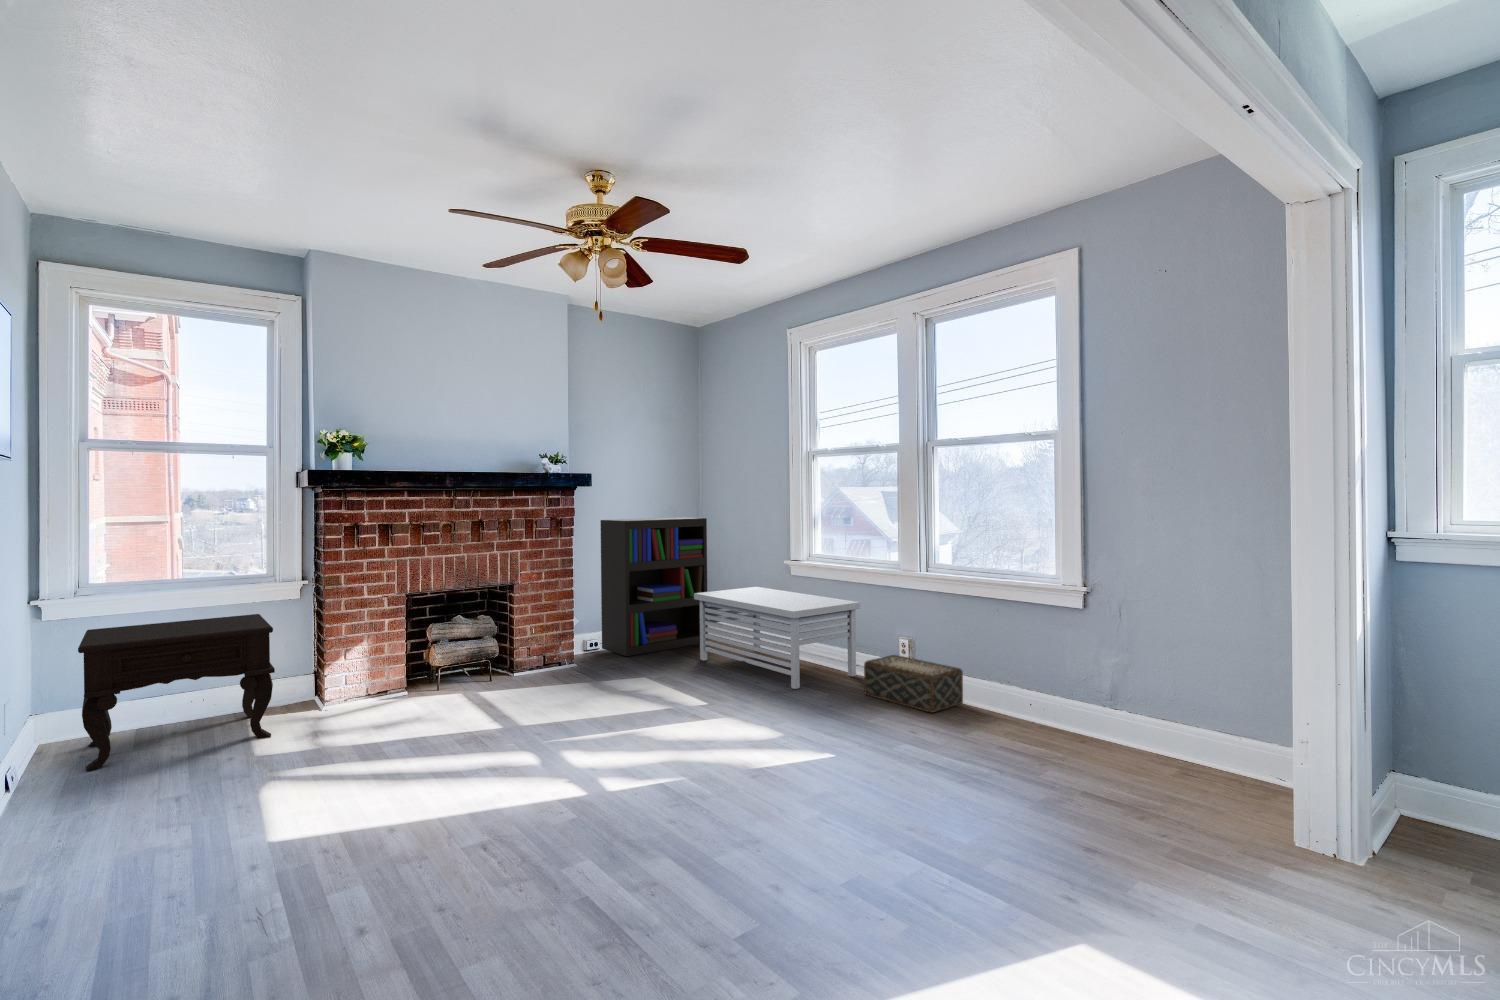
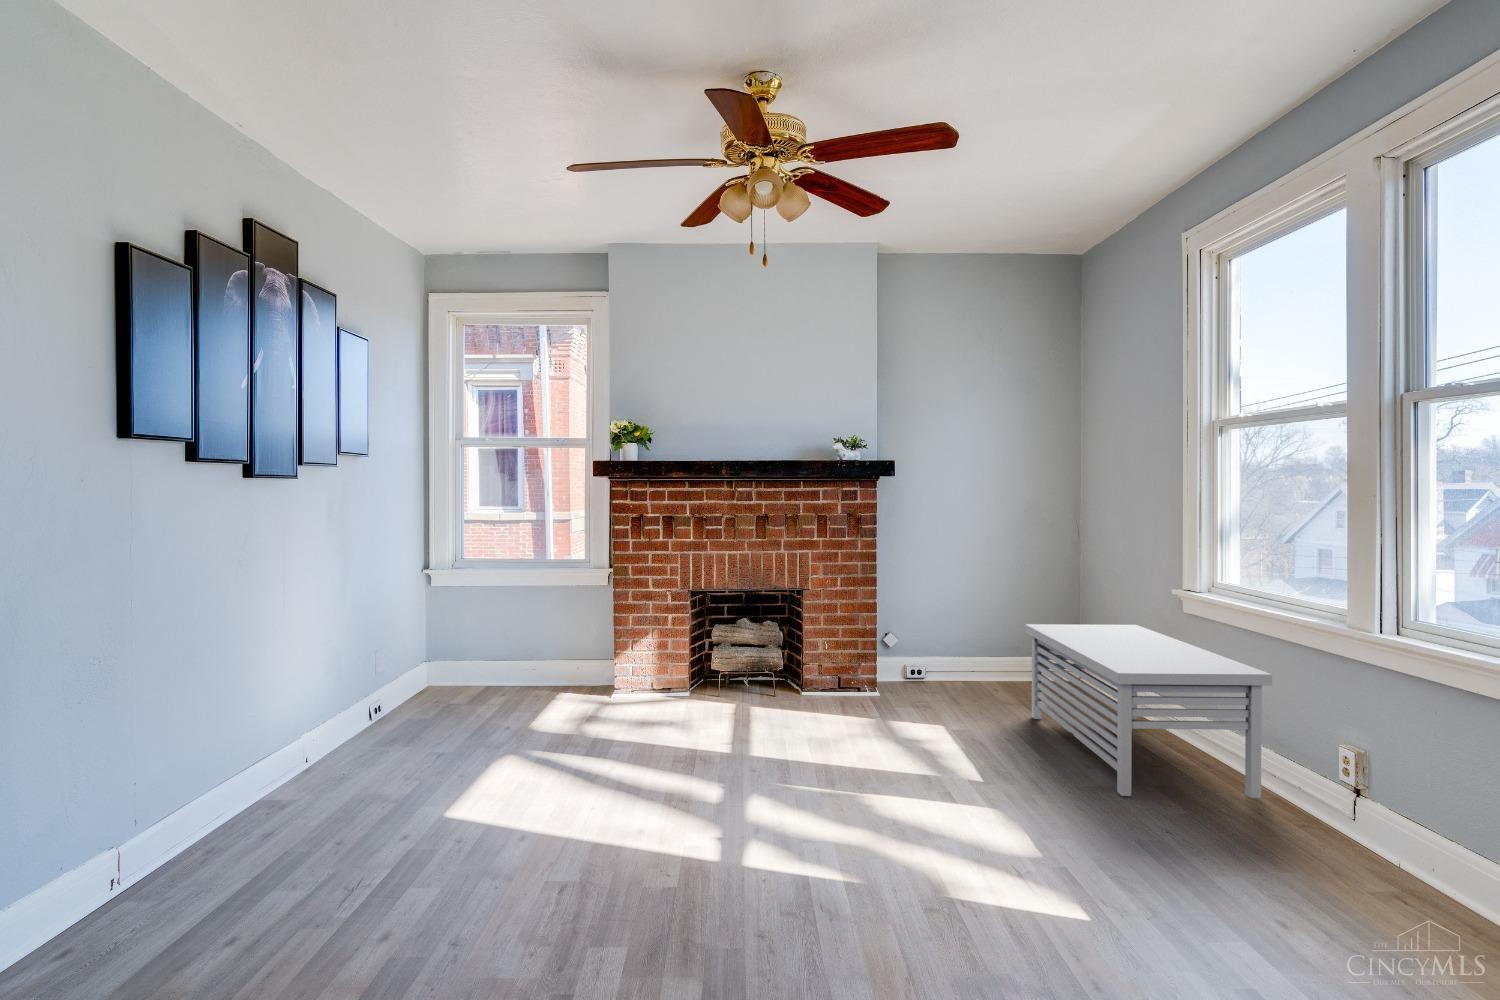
bookshelf: present [600,517,708,656] -> none [927,519,1072,694]
side table: present [78,614,275,770] -> none [407,596,569,714]
woven basket: present [864,655,963,713] -> none [1241,780,1456,918]

